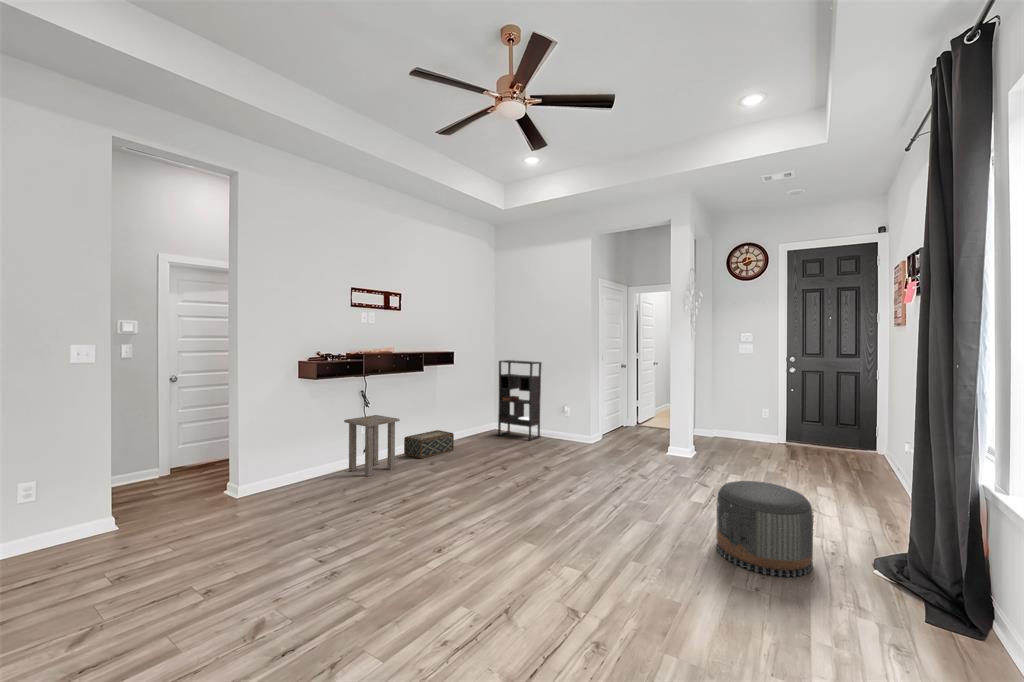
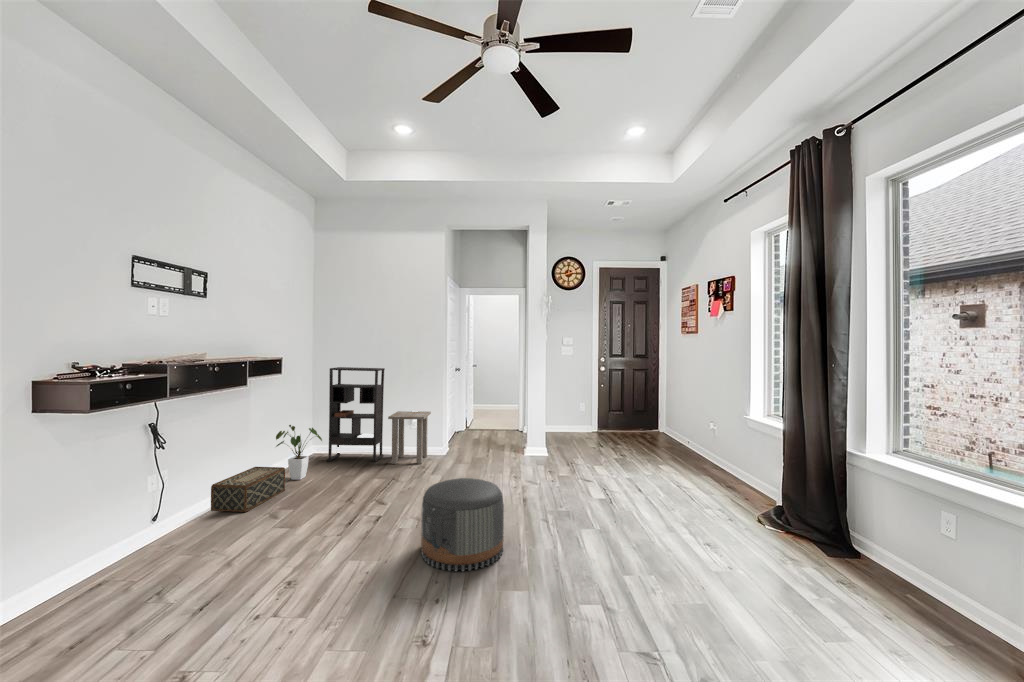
house plant: none [452,403,485,445] -> present [276,425,322,480]
side table: present [344,415,400,476] -> present [388,411,431,464]
pouf: present [716,481,813,577] -> present [421,478,504,571]

